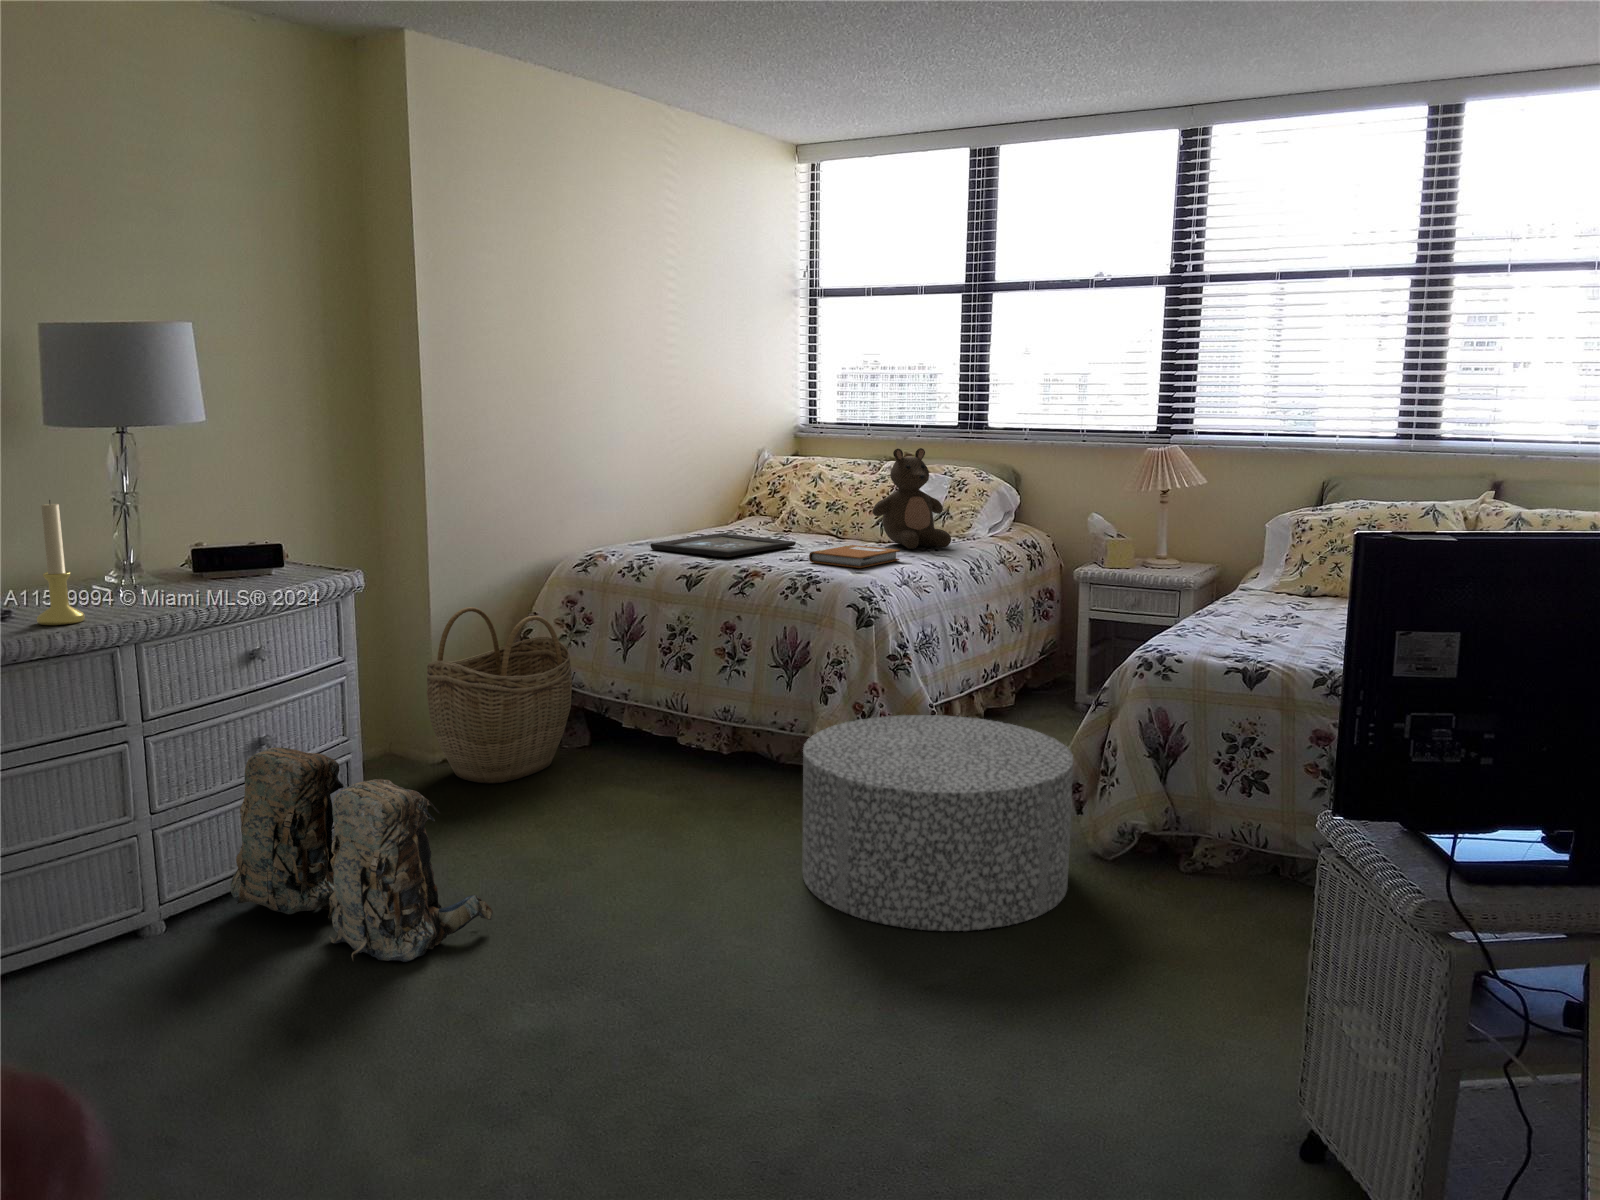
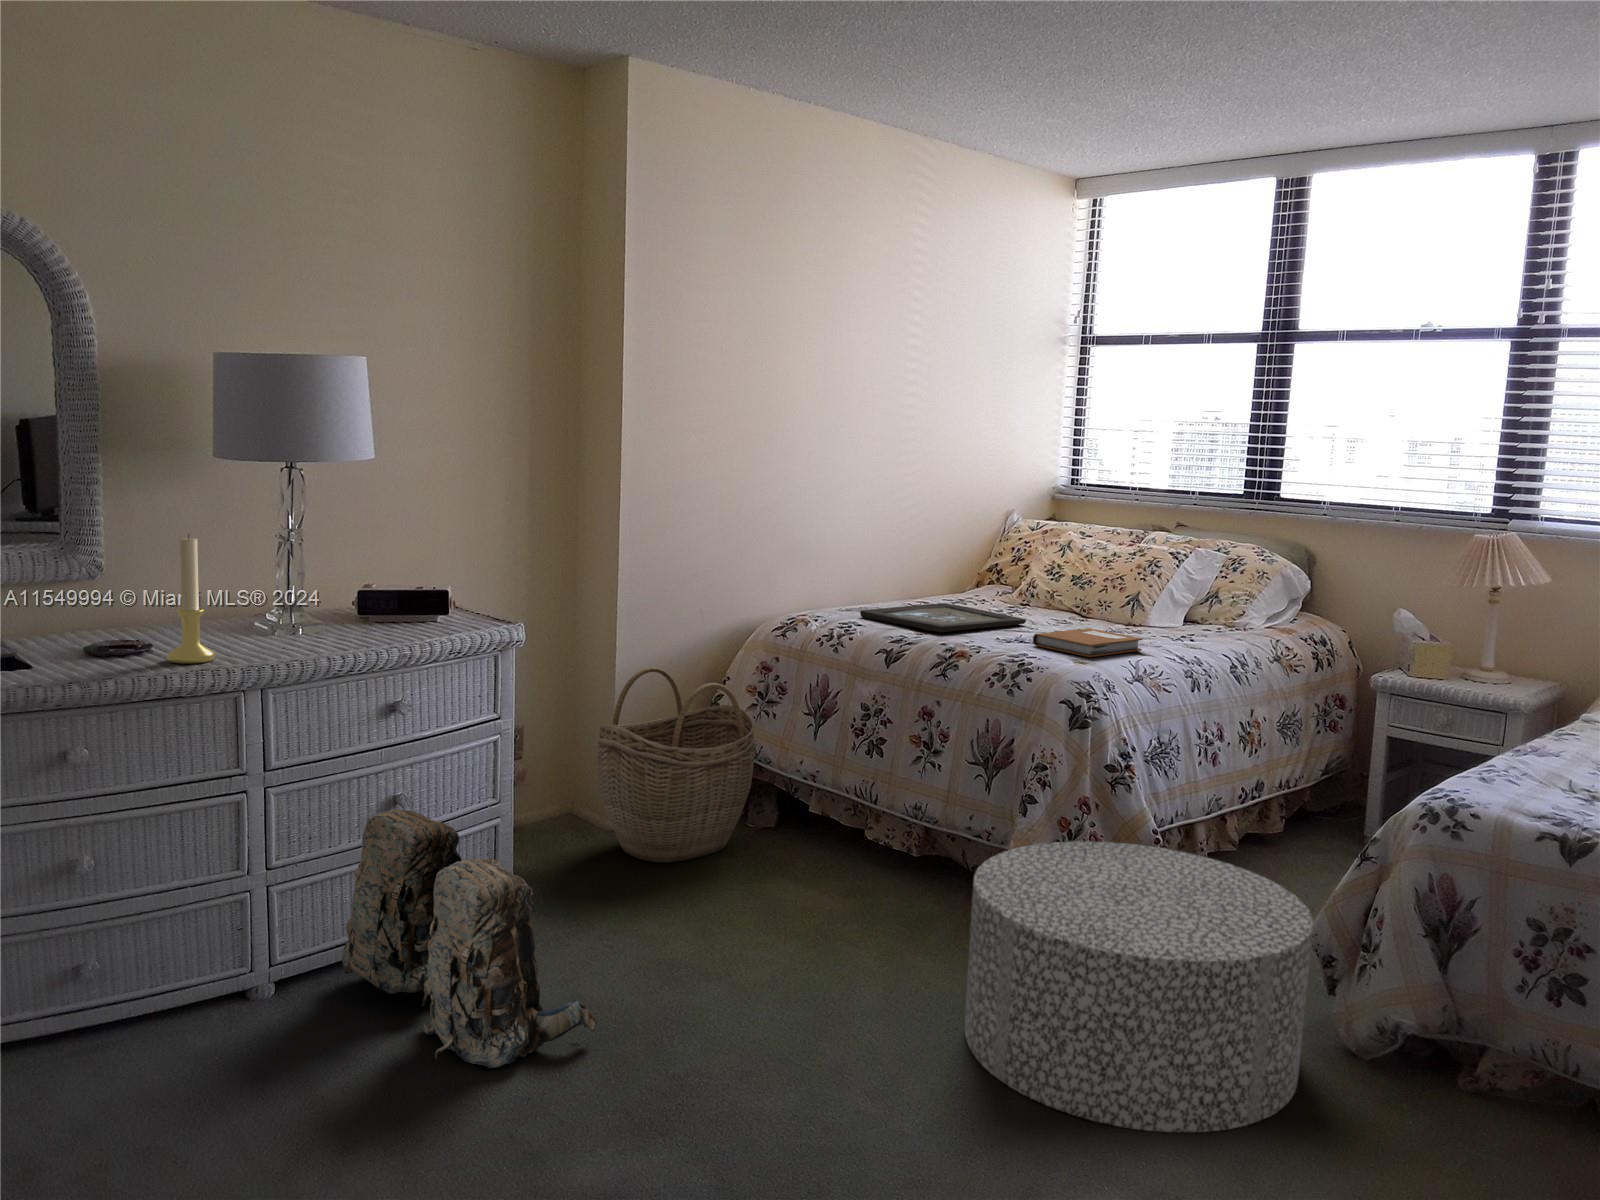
stuffed bear: present [873,448,951,549] -> none [1120,519,1212,638]

